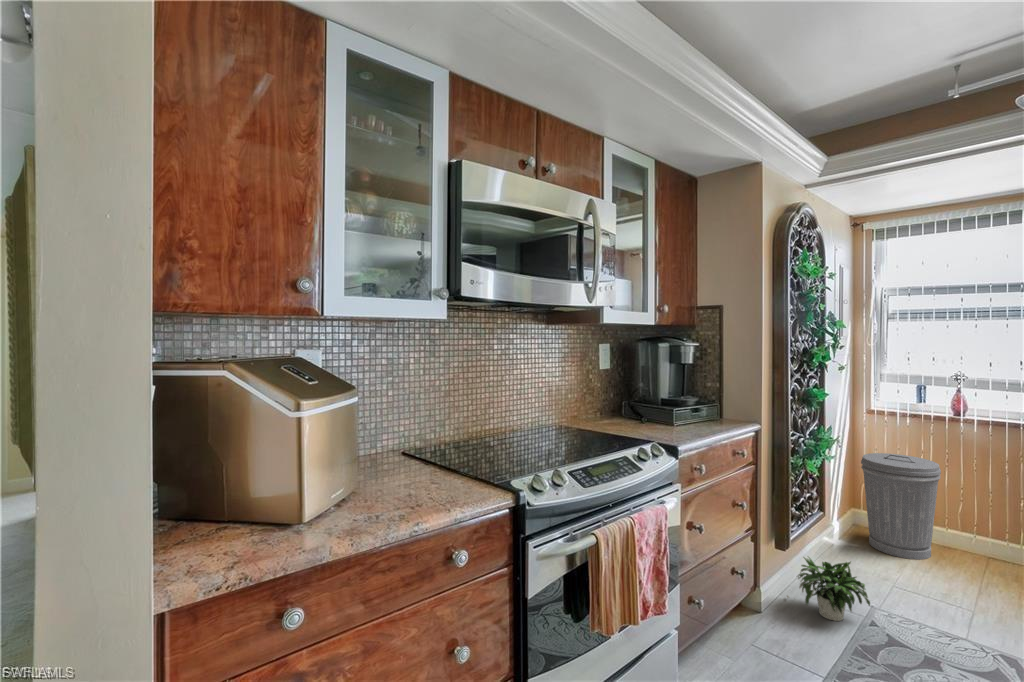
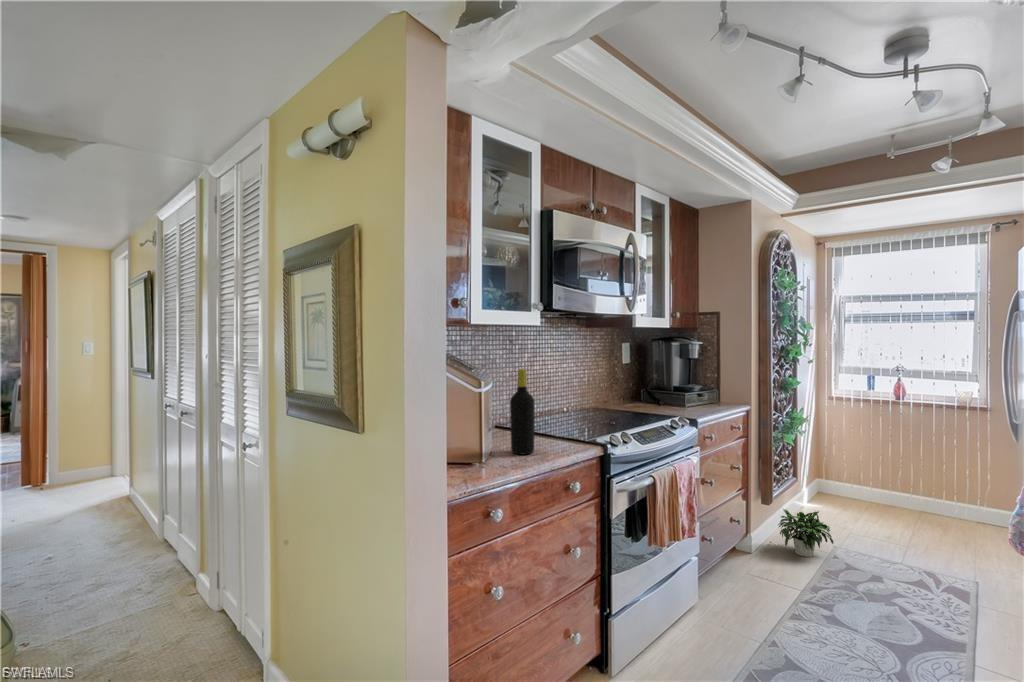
bottle: none [362,383,399,511] -> present [510,369,534,454]
trash can: present [861,453,941,560] -> none [824,432,886,515]

